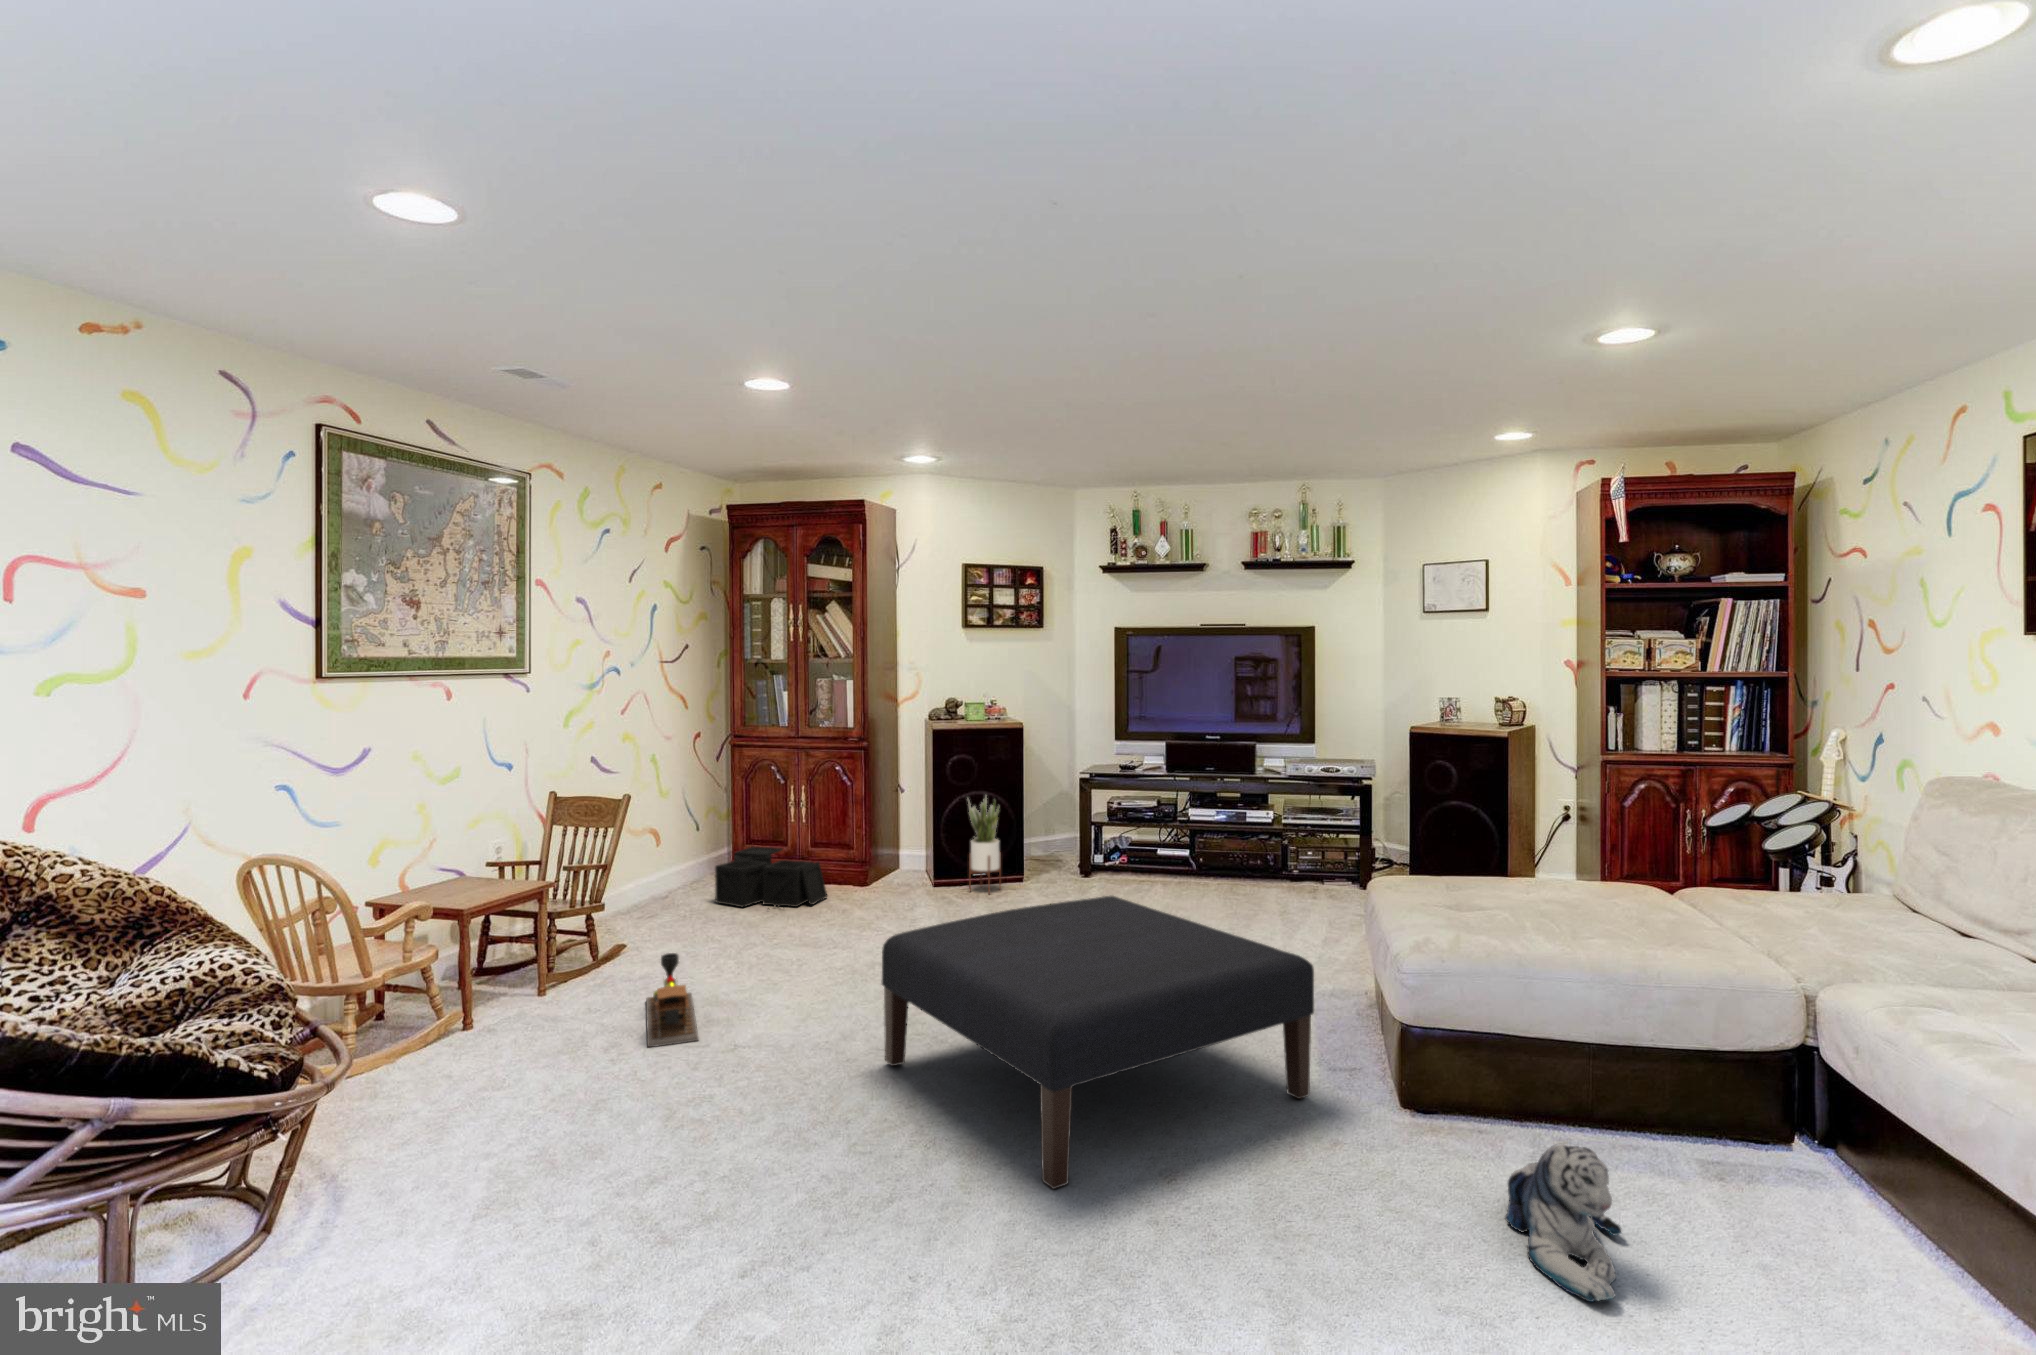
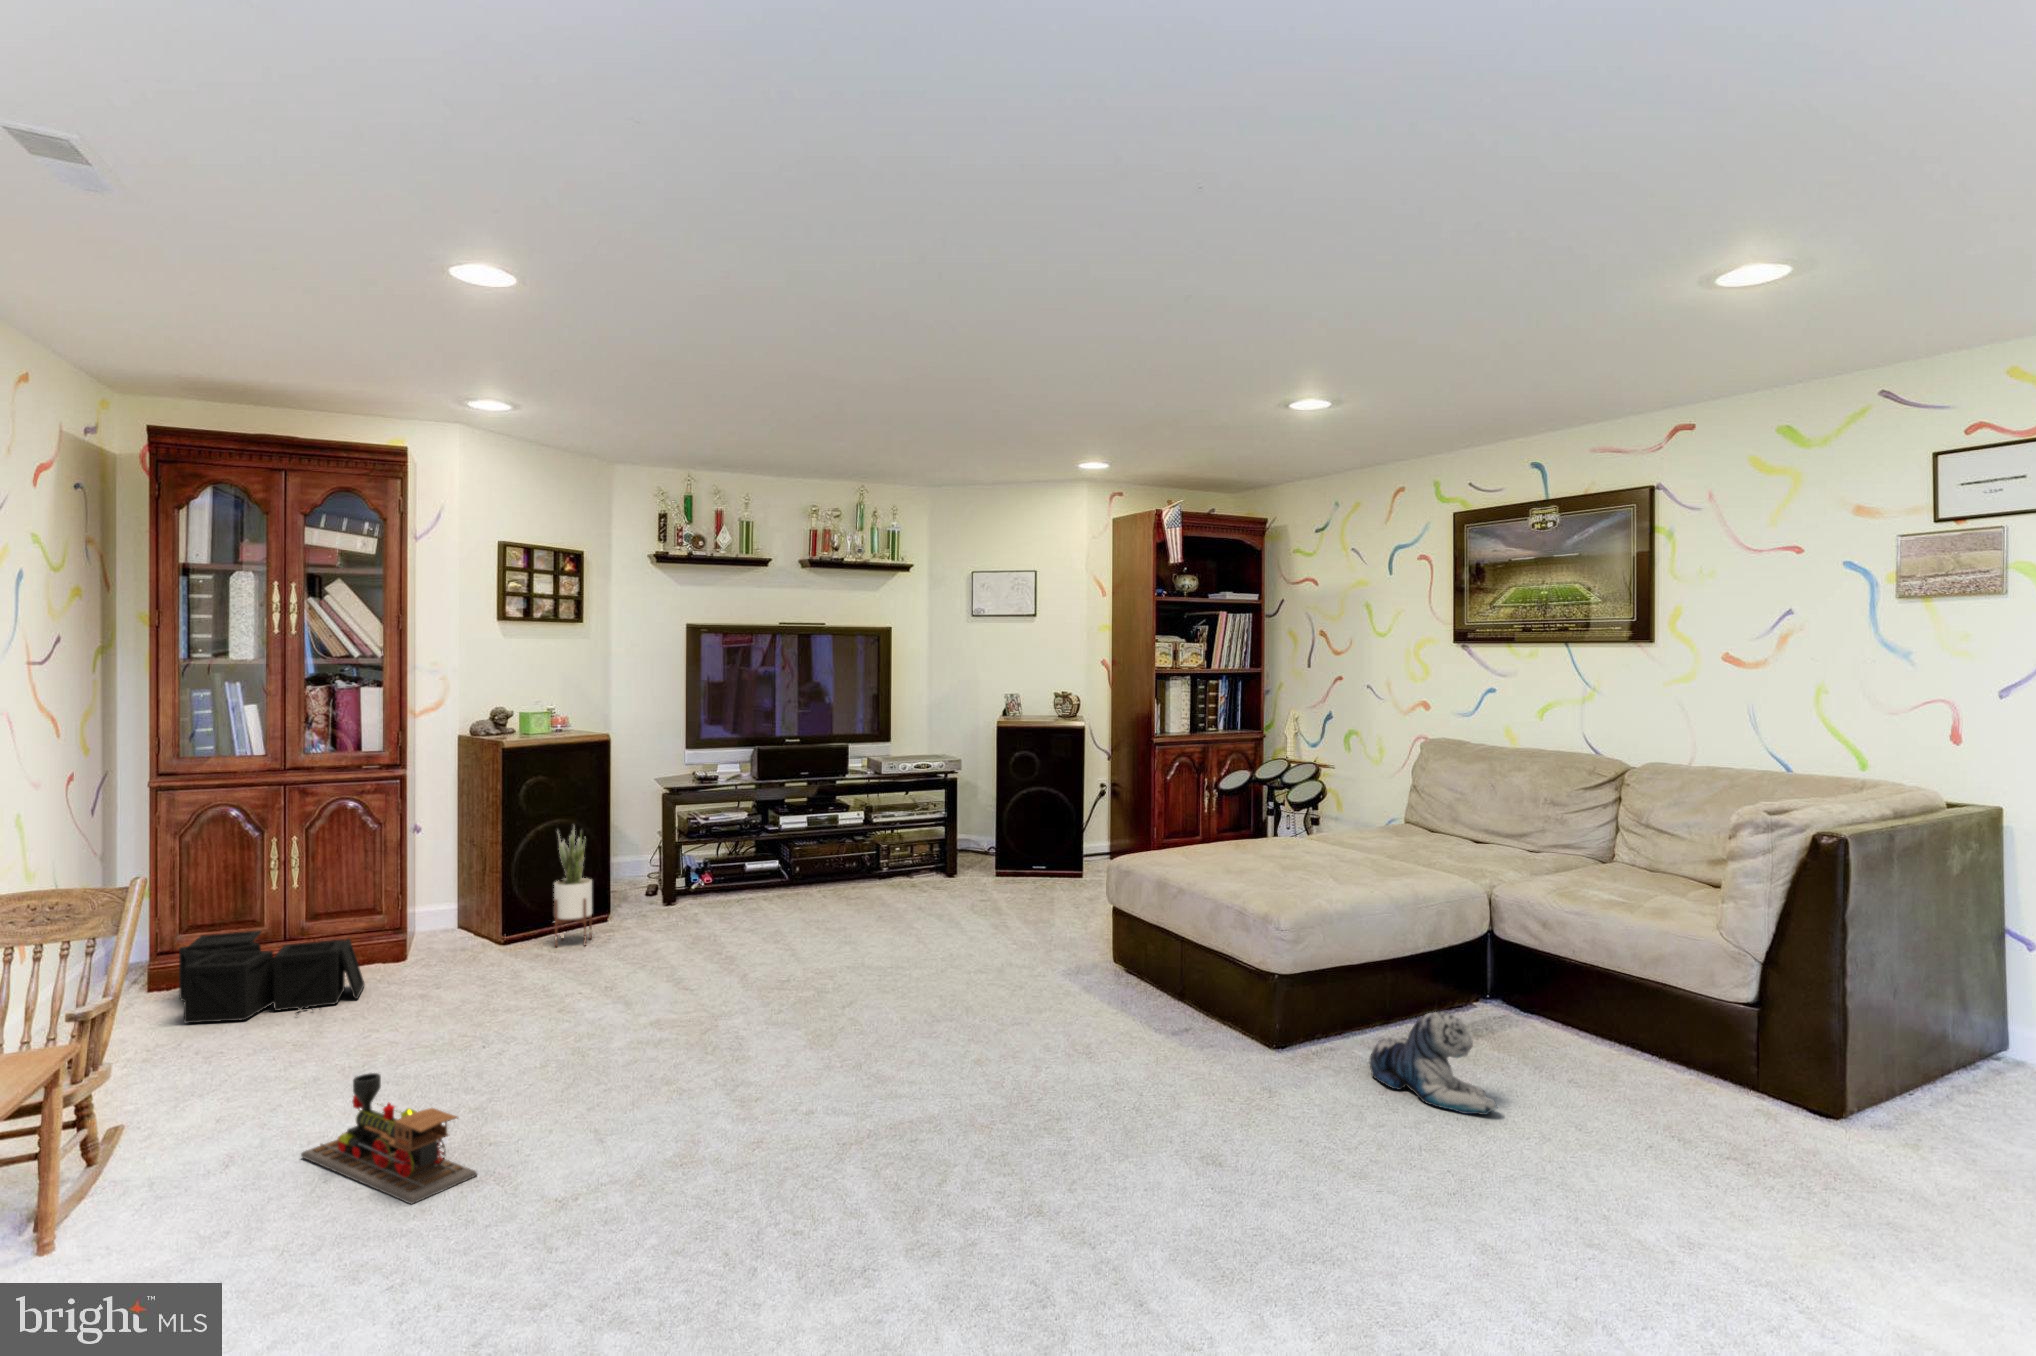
ottoman: present [882,896,1314,1189] -> none [757,903,1164,1173]

